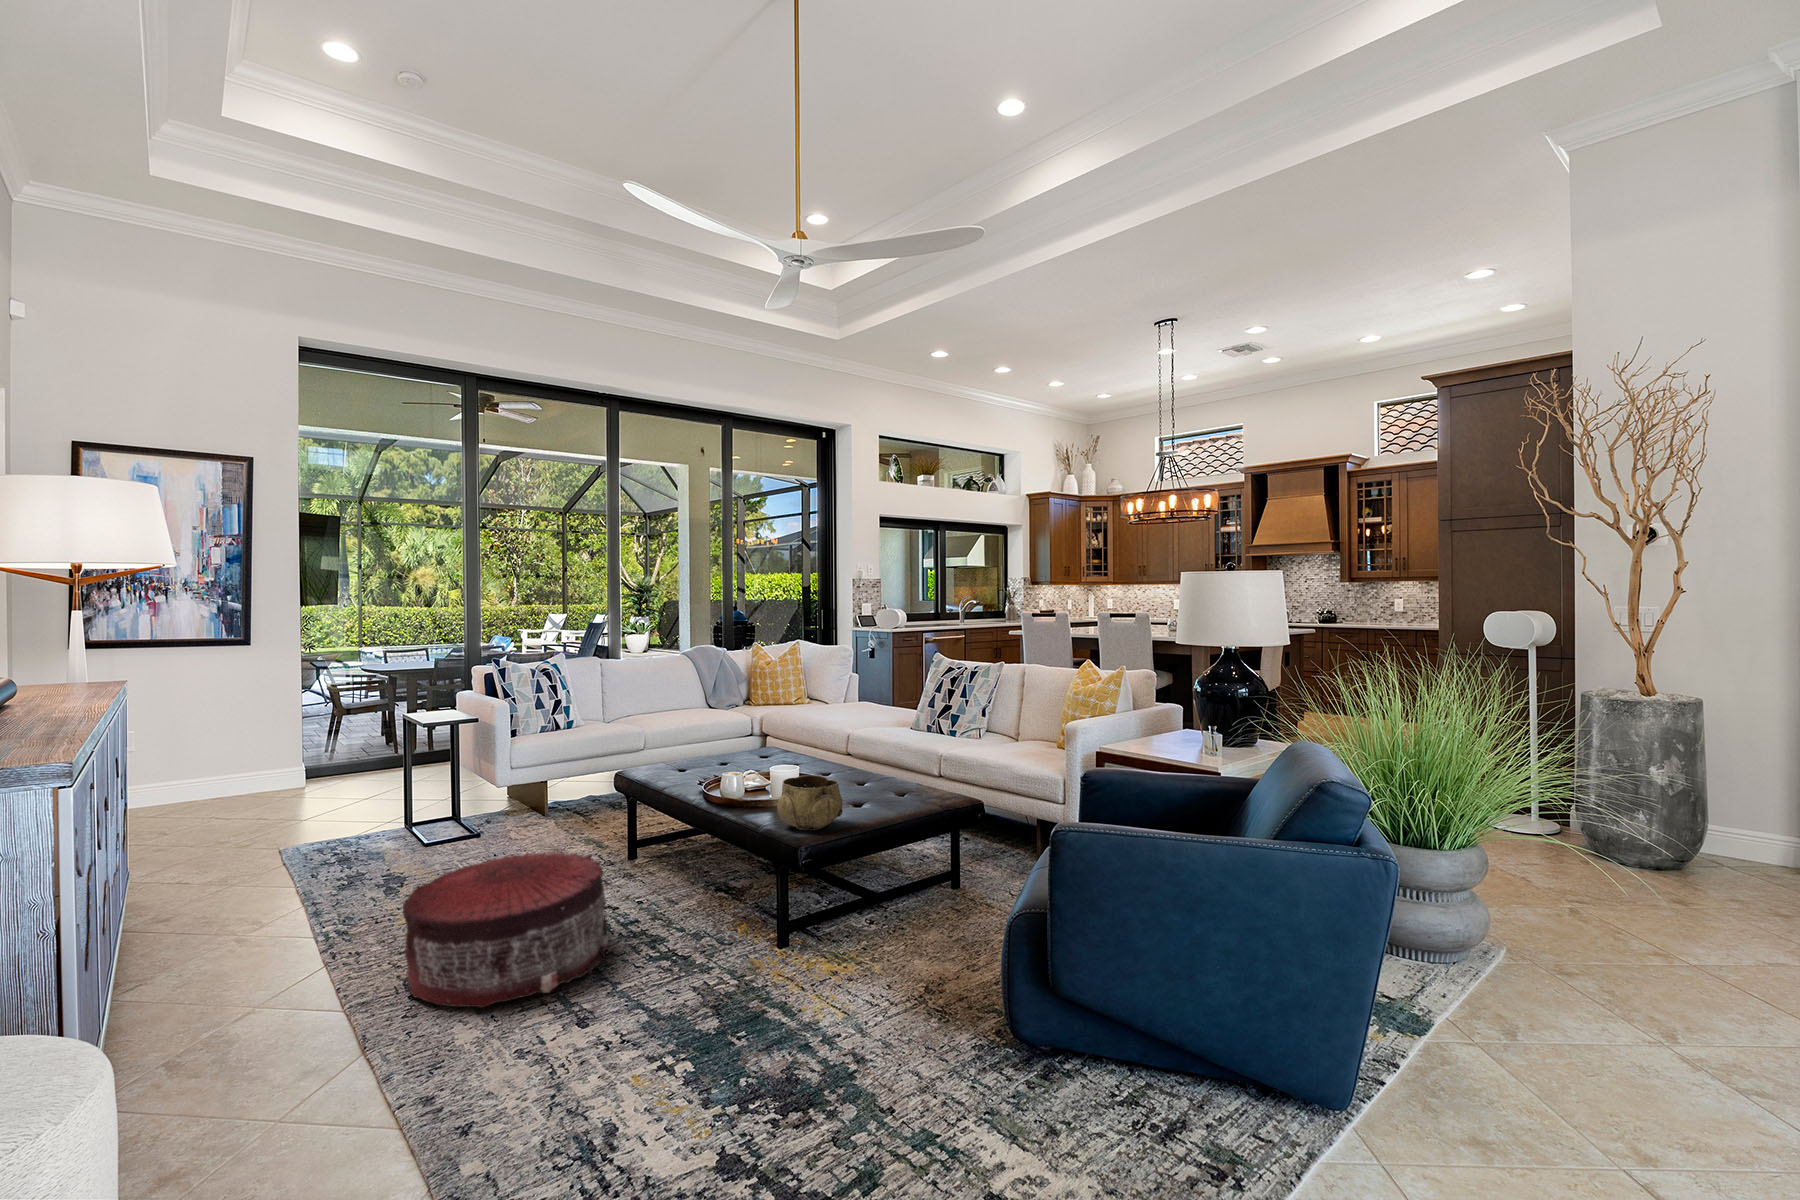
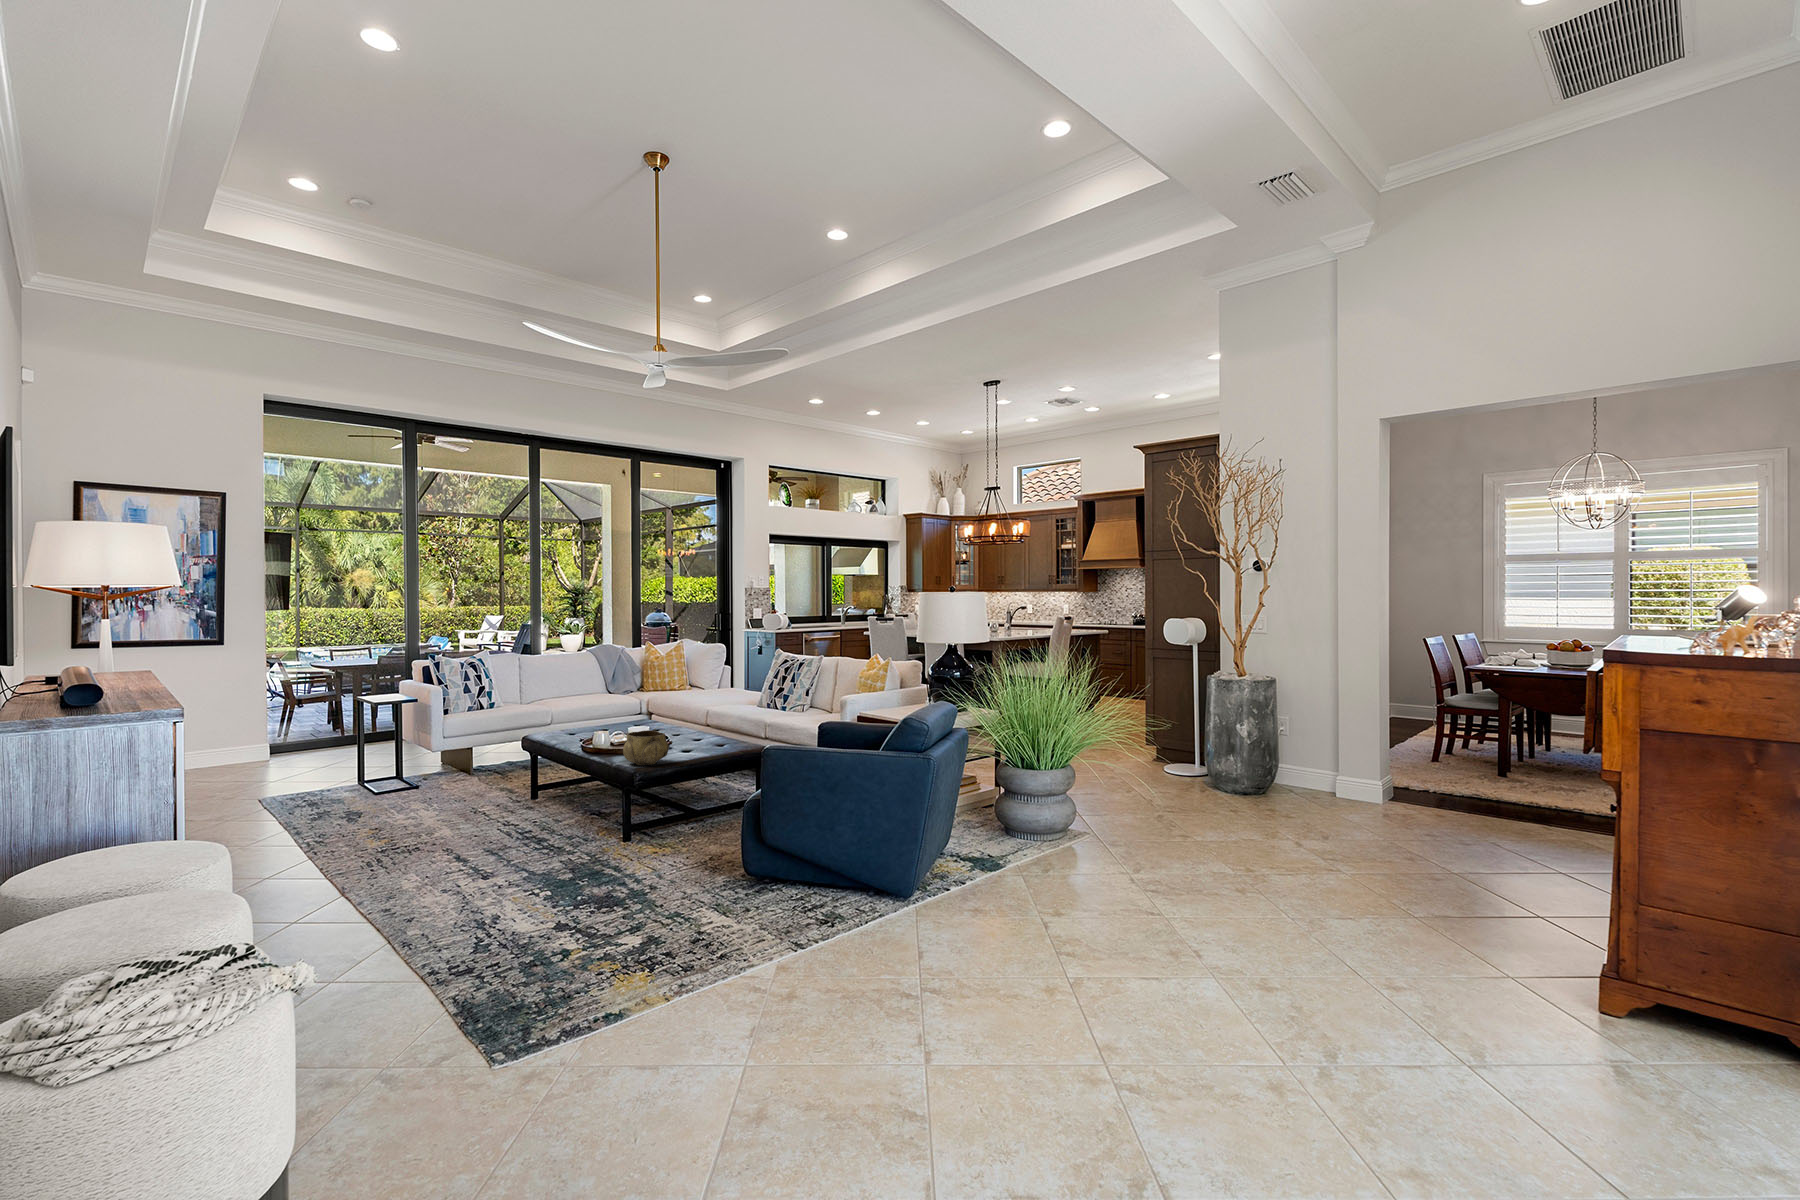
pouf: present [403,852,609,1008] -> none [368,783,507,872]

